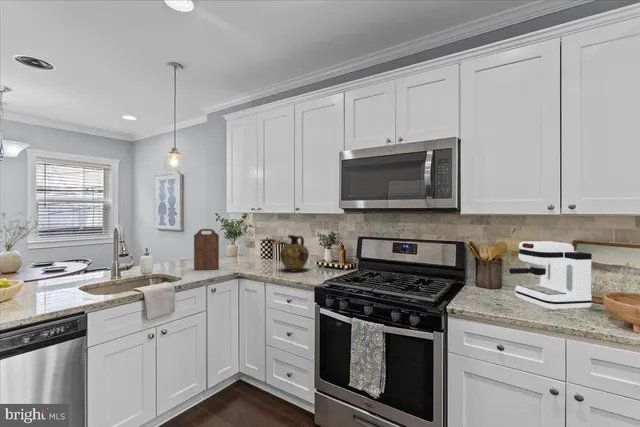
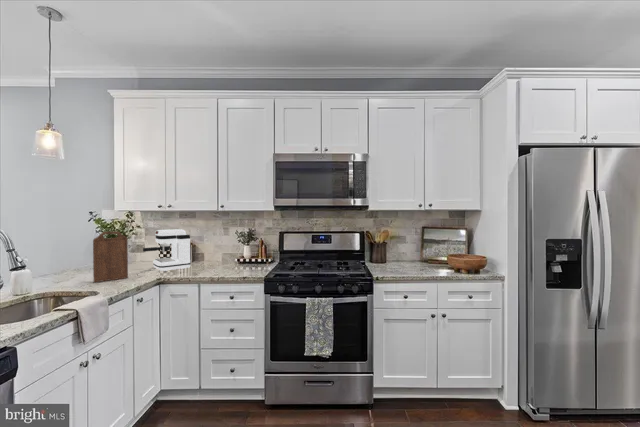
ceramic jug: present [280,235,309,271] -> none [206,233,236,269]
coffee maker: present [509,241,592,310] -> present [143,229,190,271]

